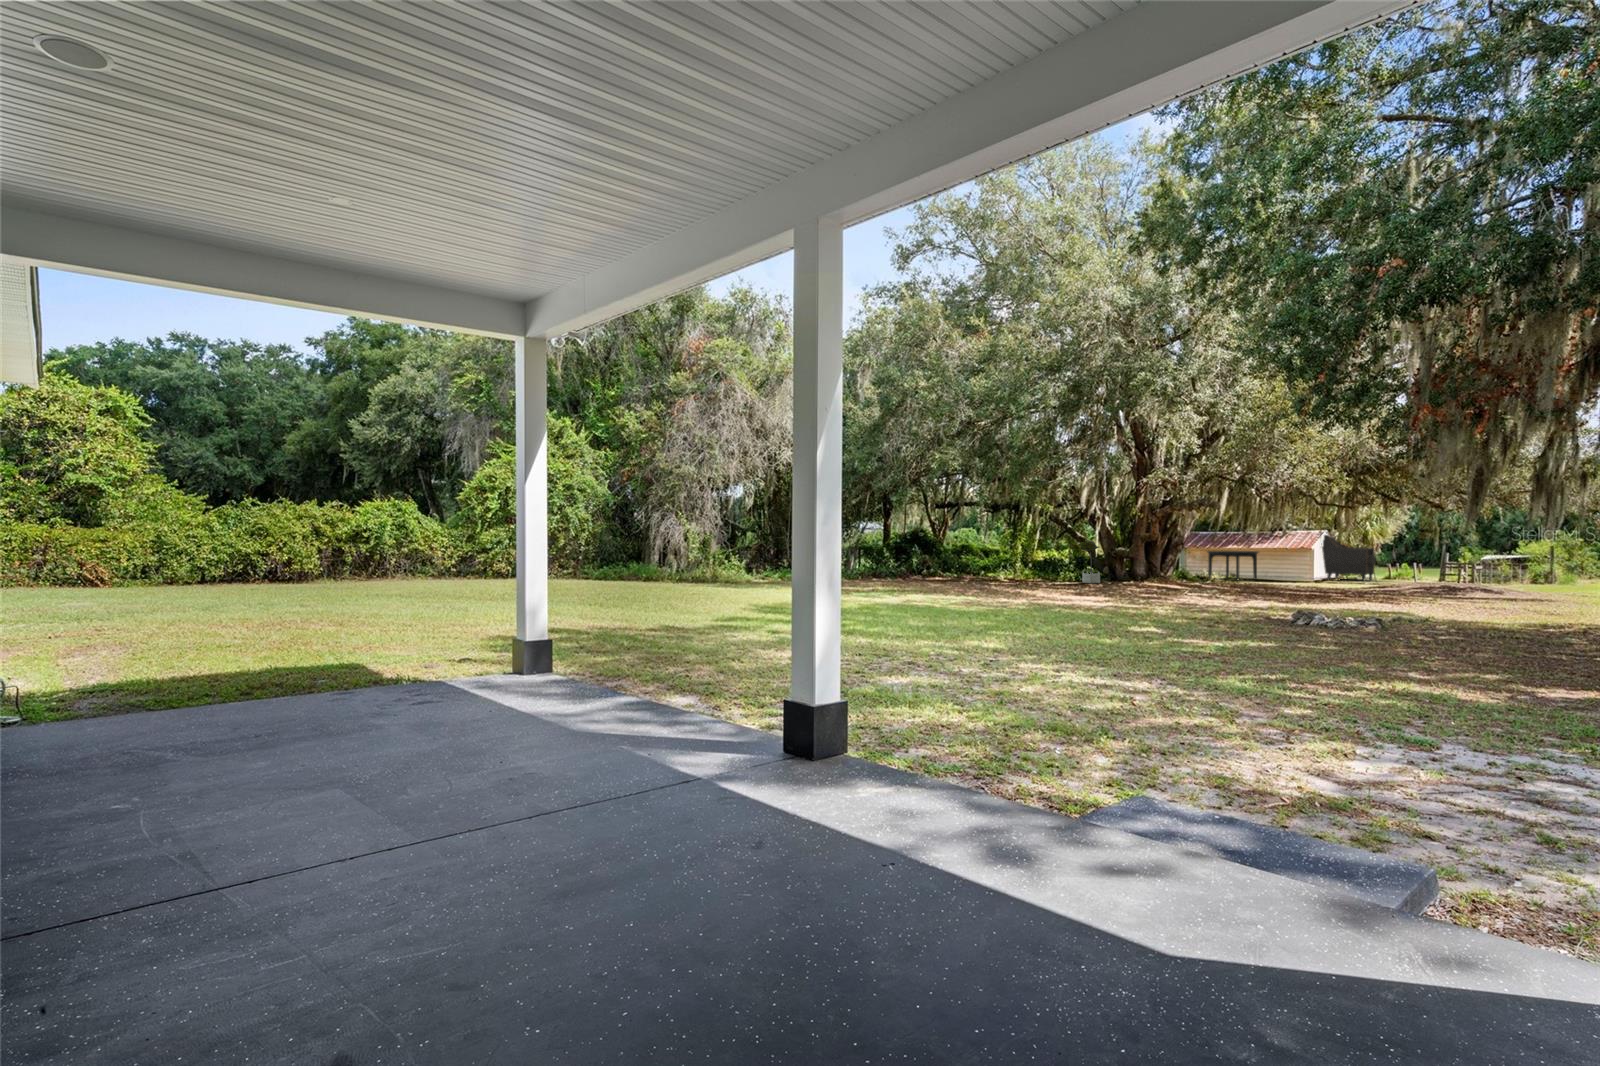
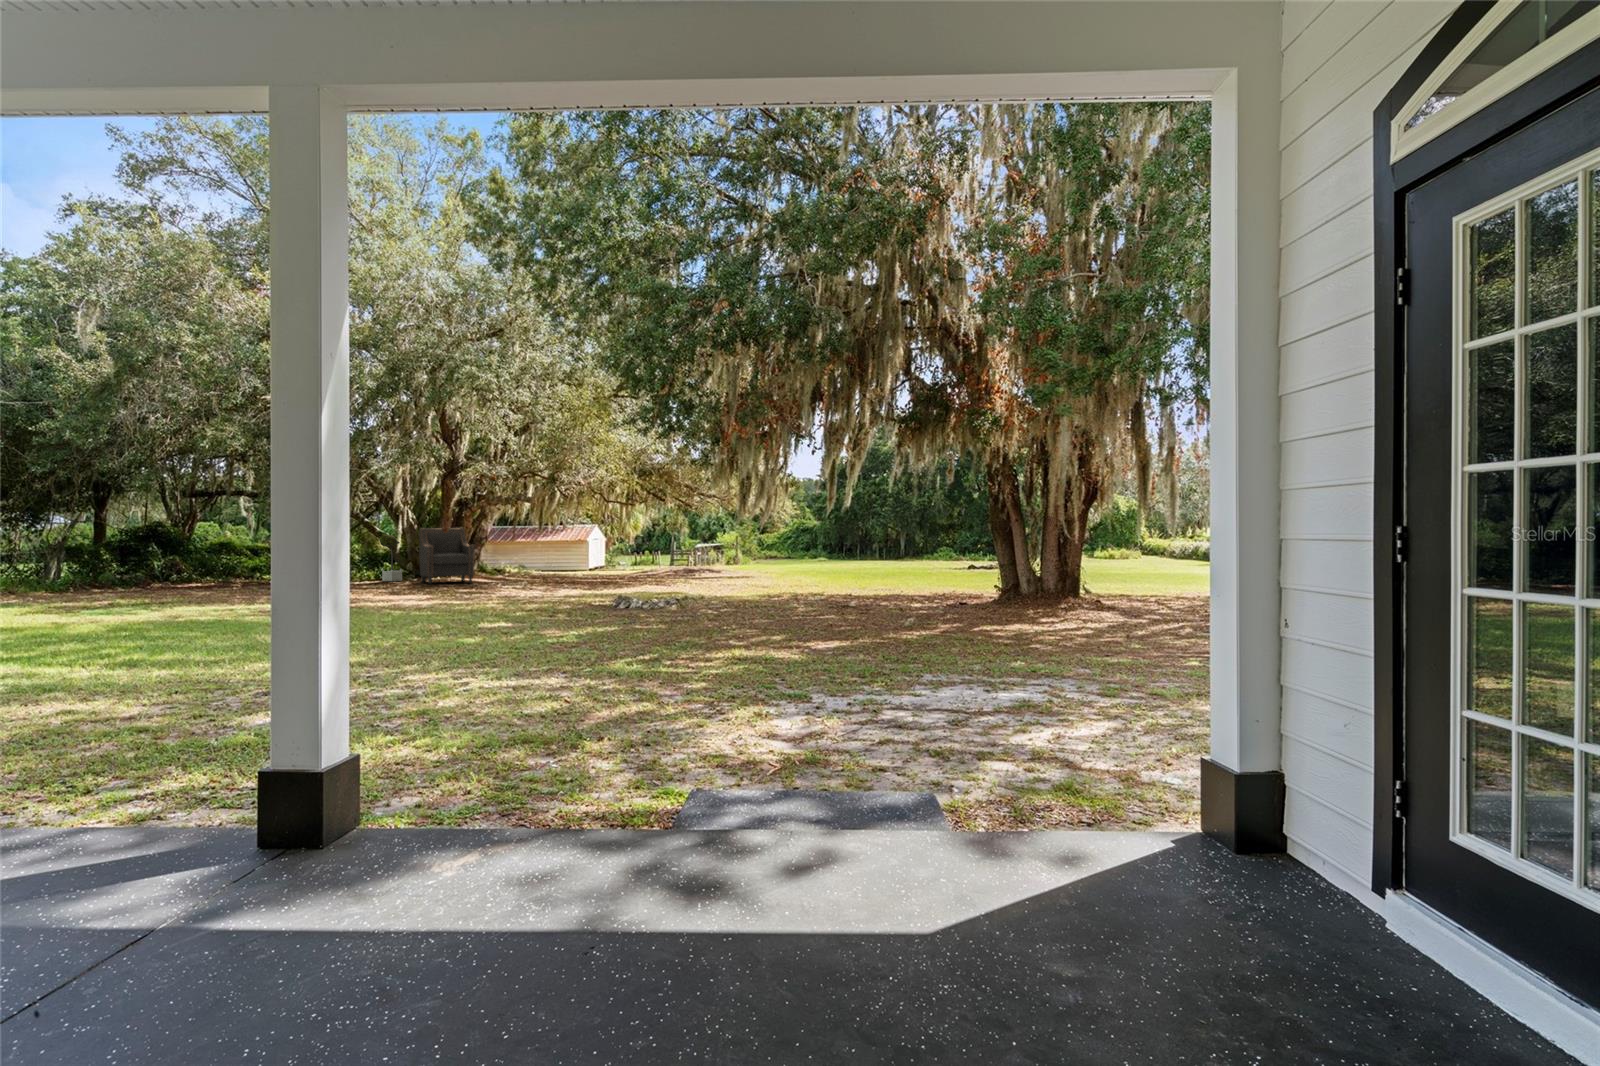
chair: present [1322,535,1376,581] -> present [419,528,474,584]
round table: present [1207,551,1258,581] -> none [499,544,548,572]

